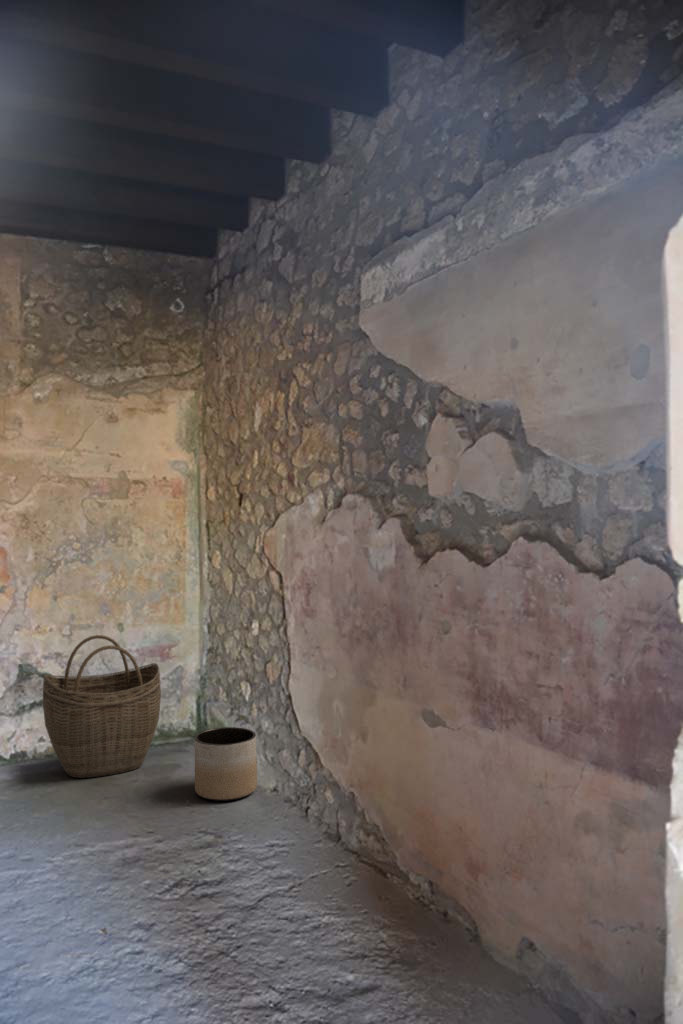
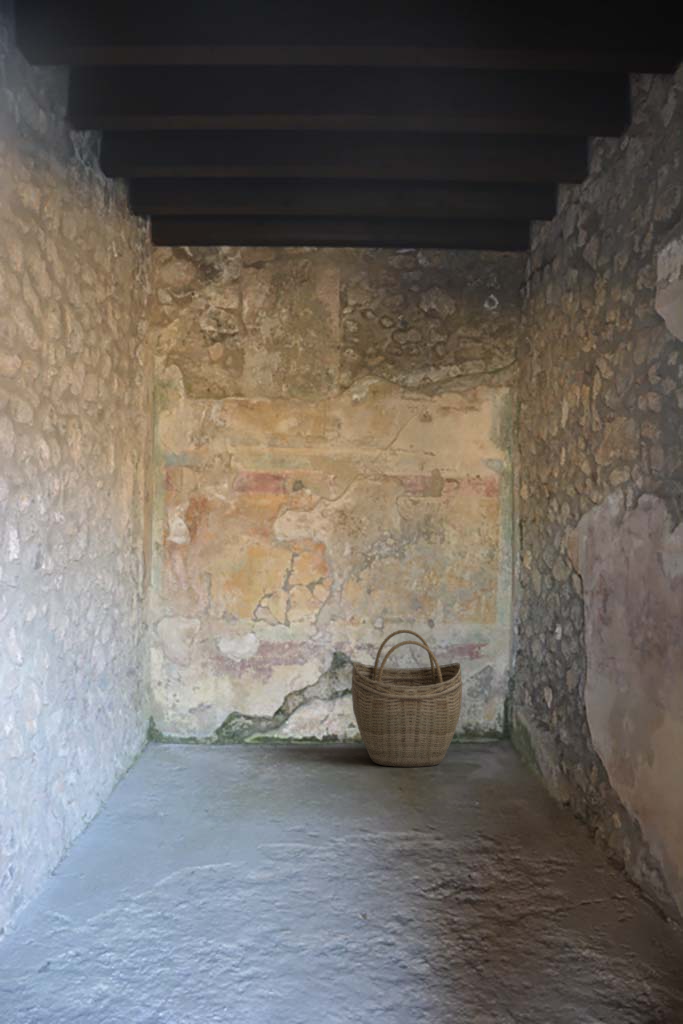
planter: present [195,727,257,801] -> none [485,736,550,813]

